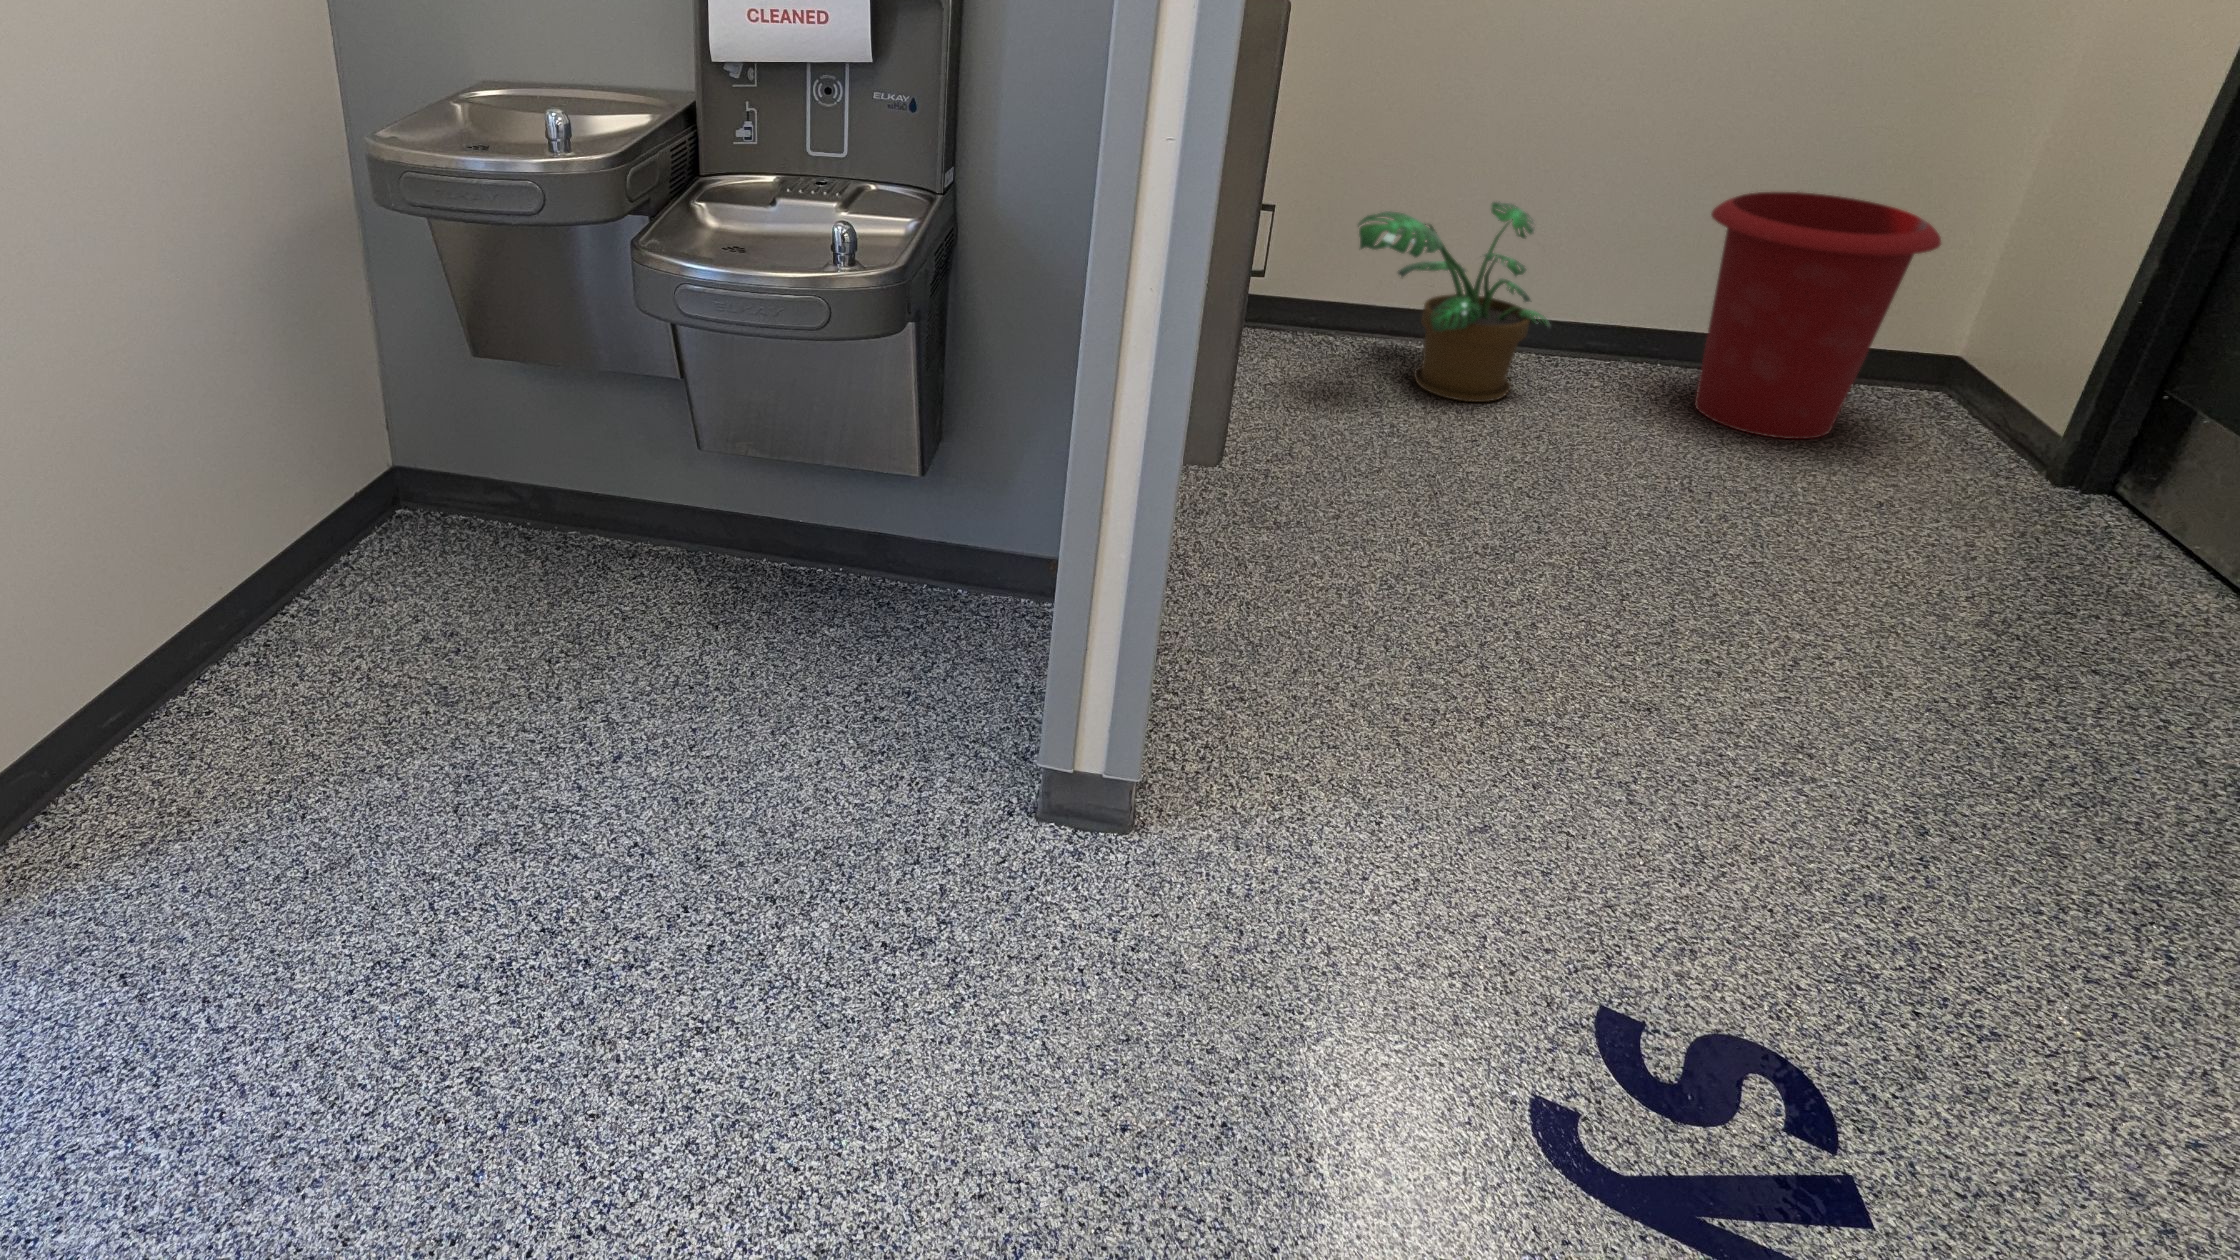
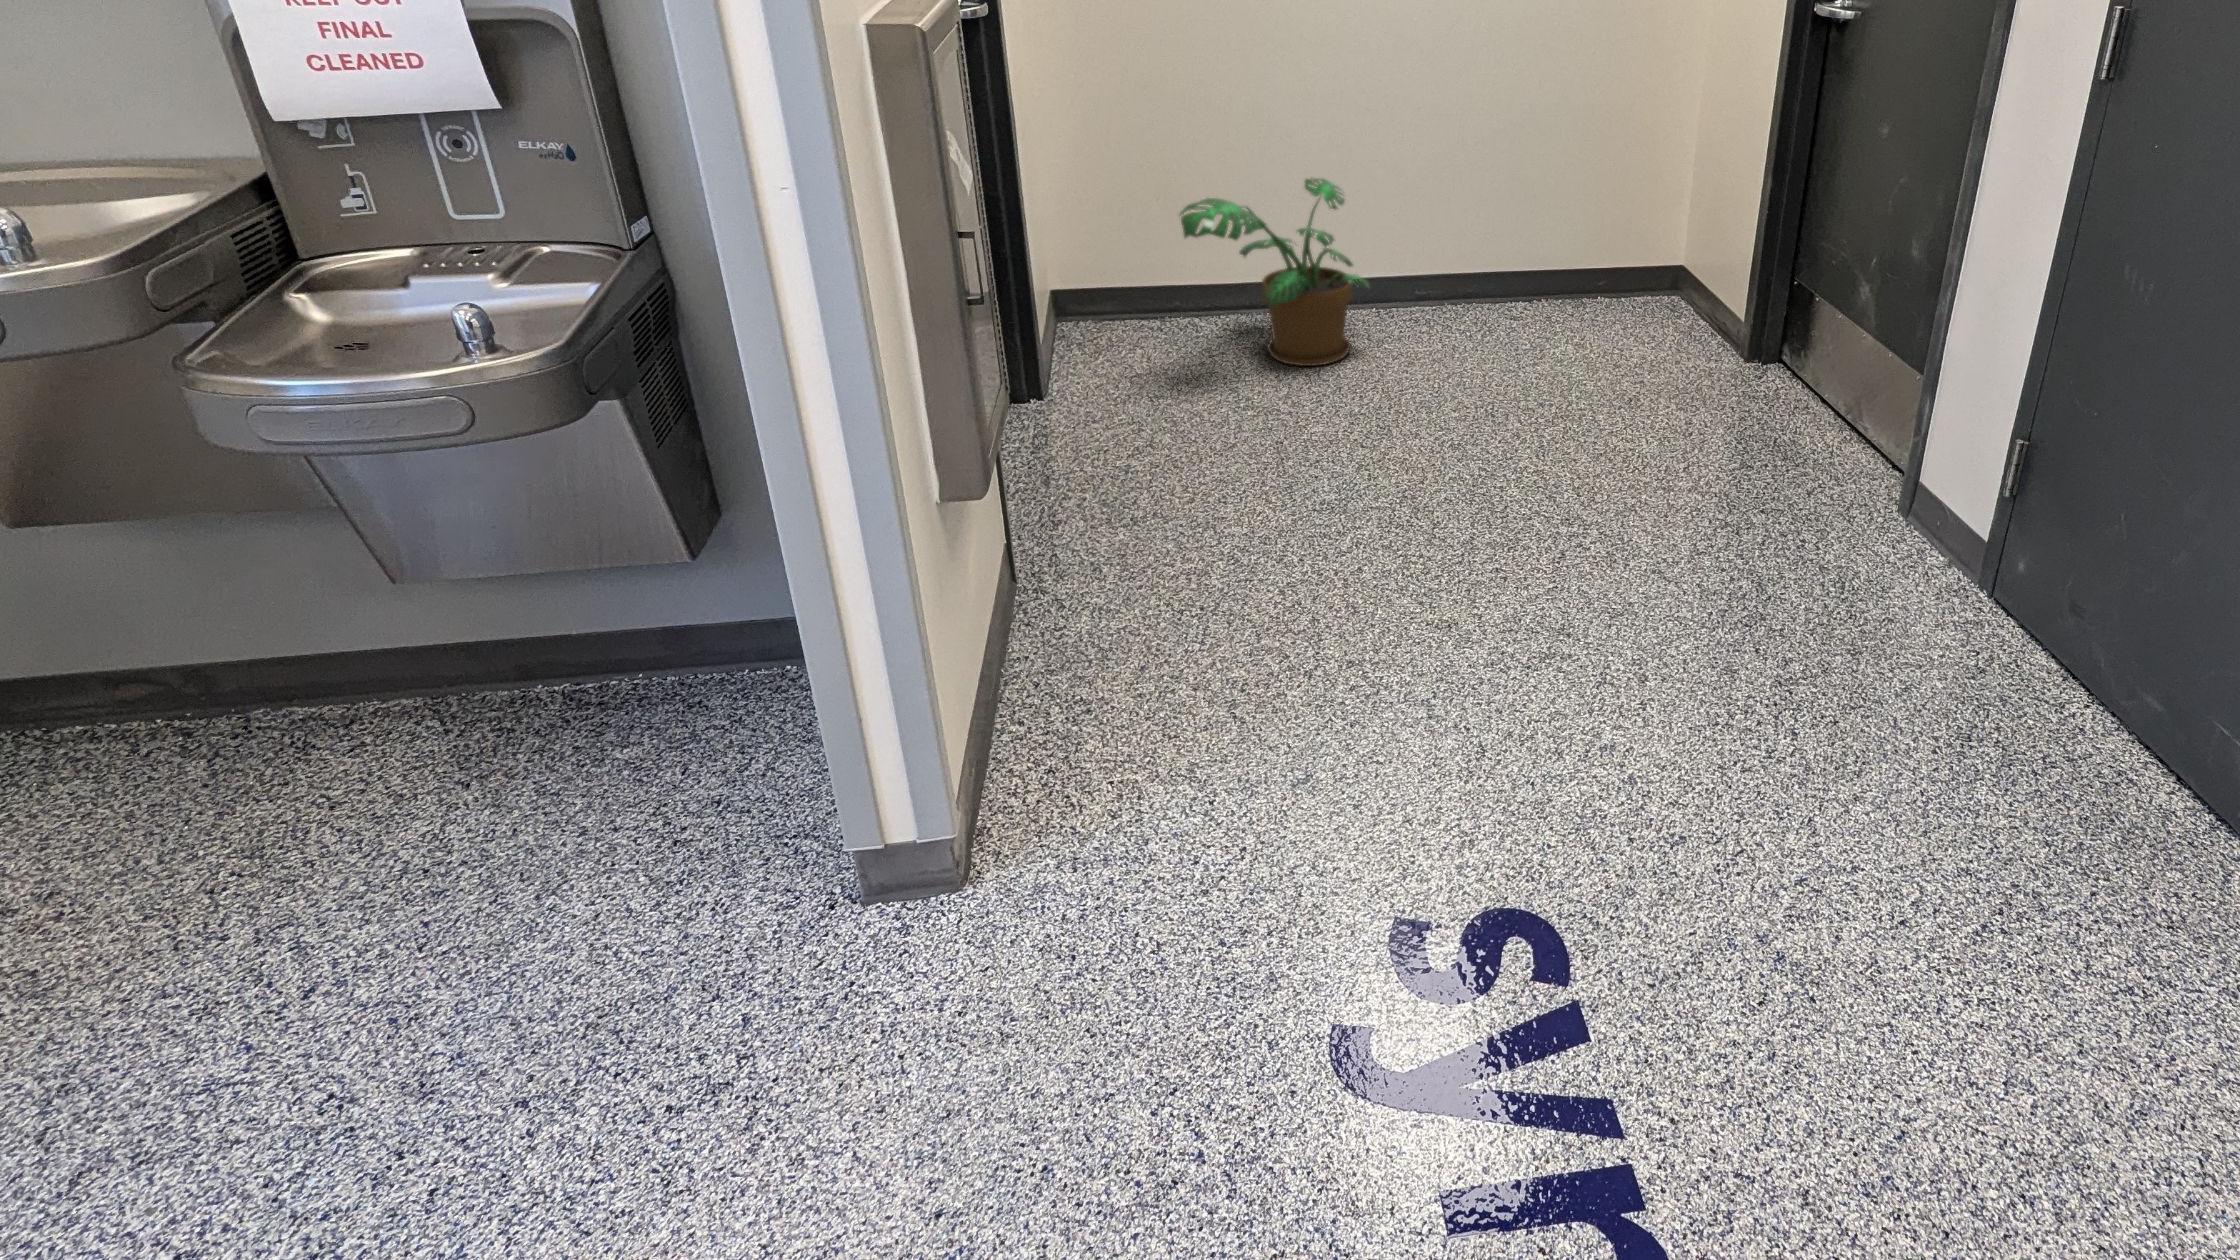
waste bin: present [1694,192,1941,439] -> none [1475,147,1637,357]

